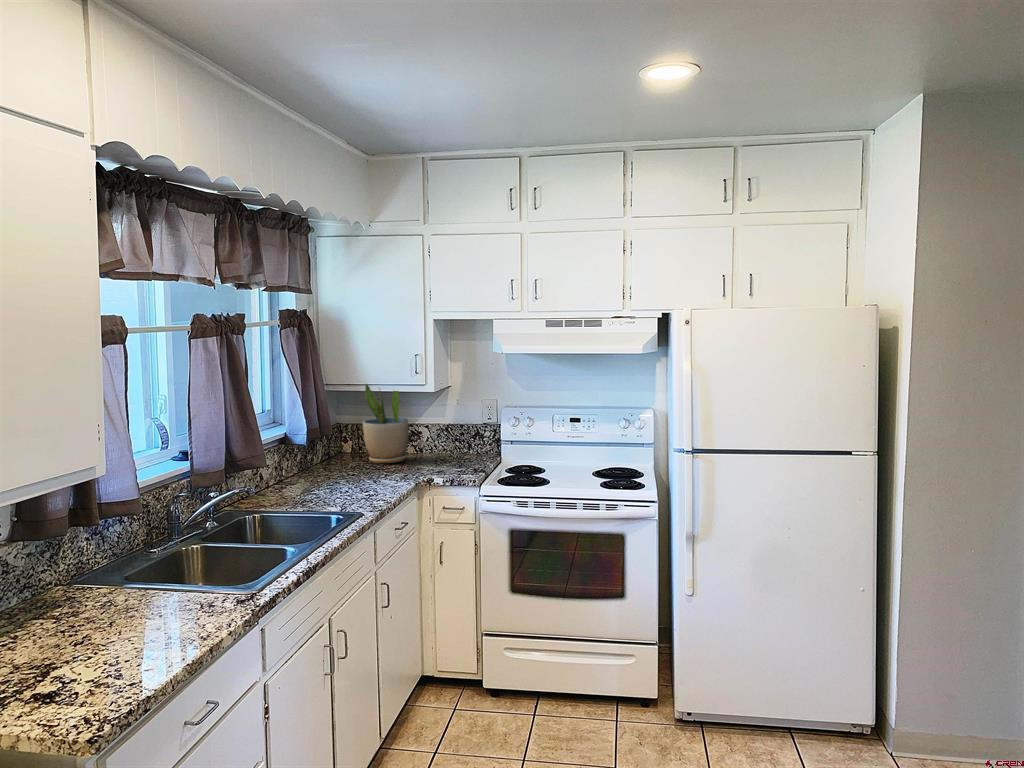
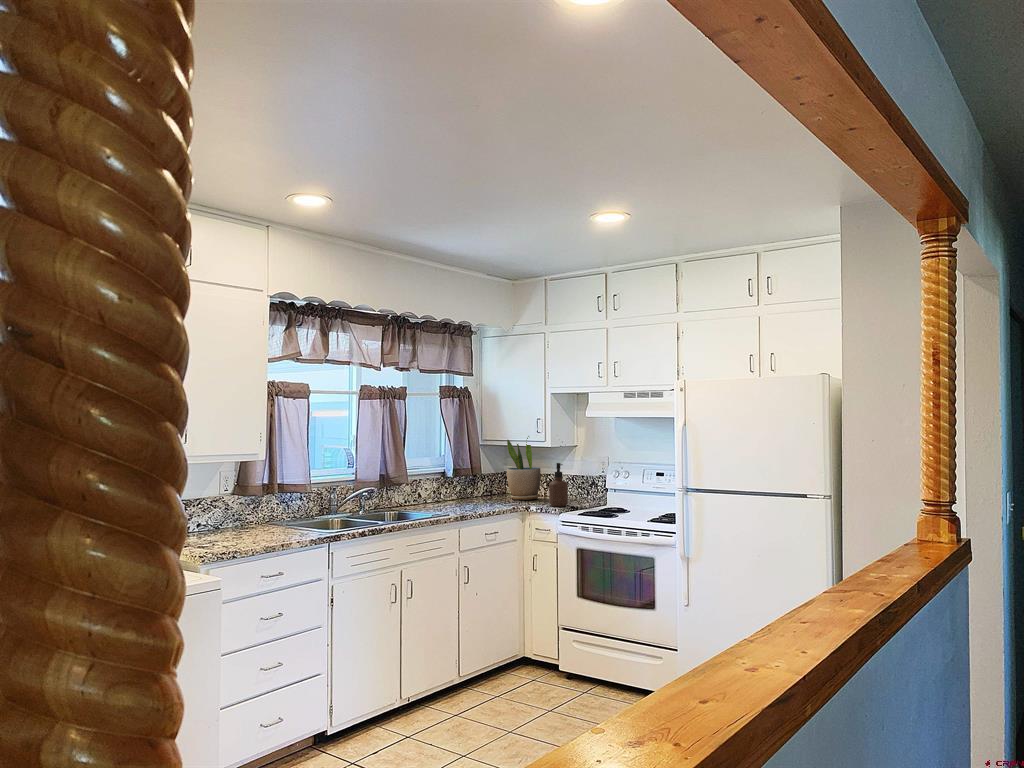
soap dispenser: none [444,414,469,471] -> present [549,463,568,507]

